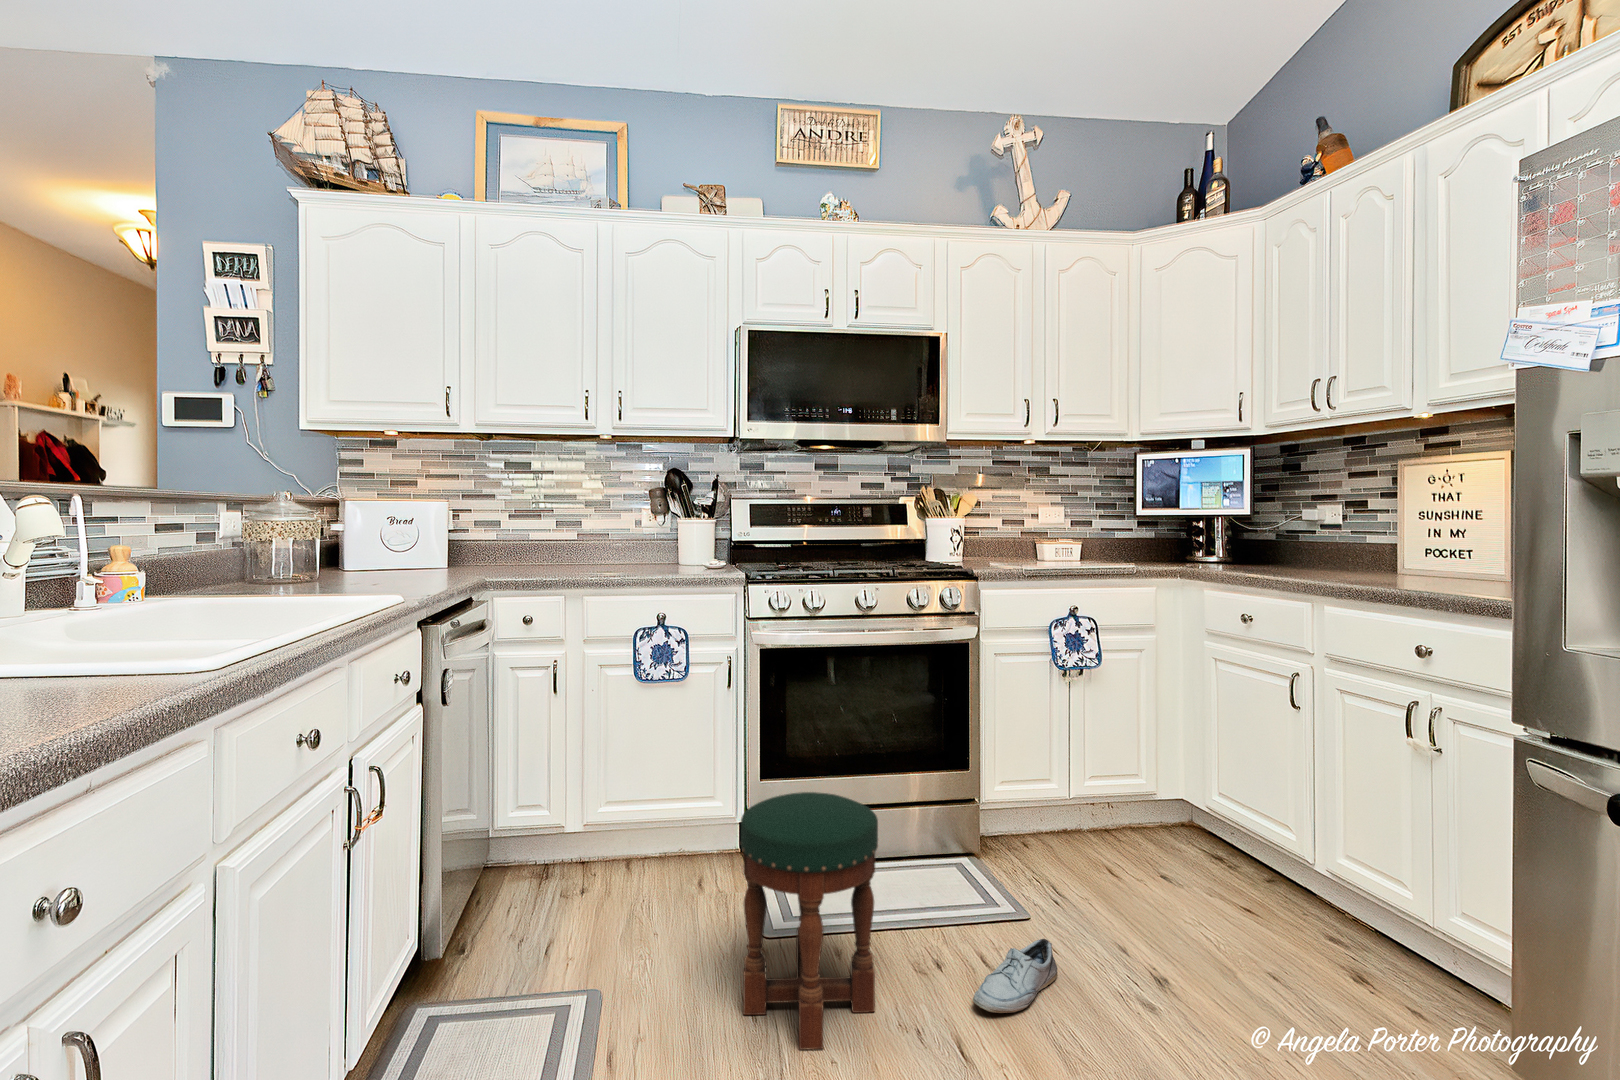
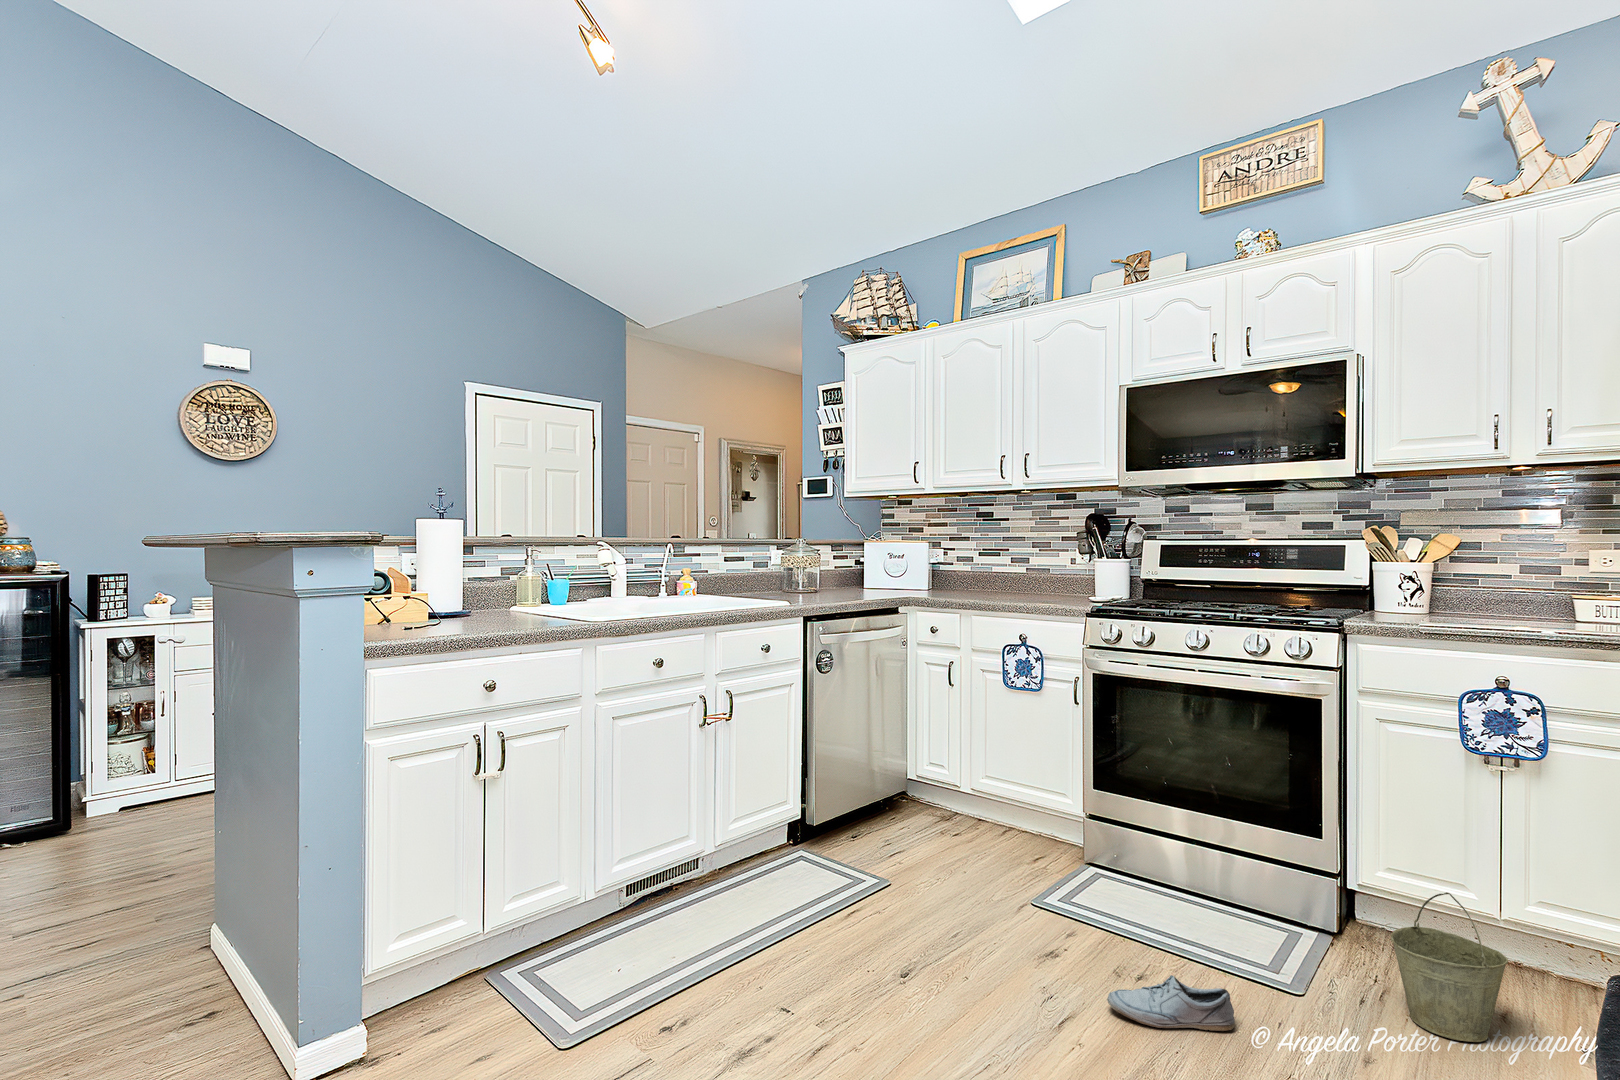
bucket: none [1071,786,1147,901] -> present [1391,892,1508,1042]
stool: present [740,792,878,1050] -> none [940,775,1054,971]

